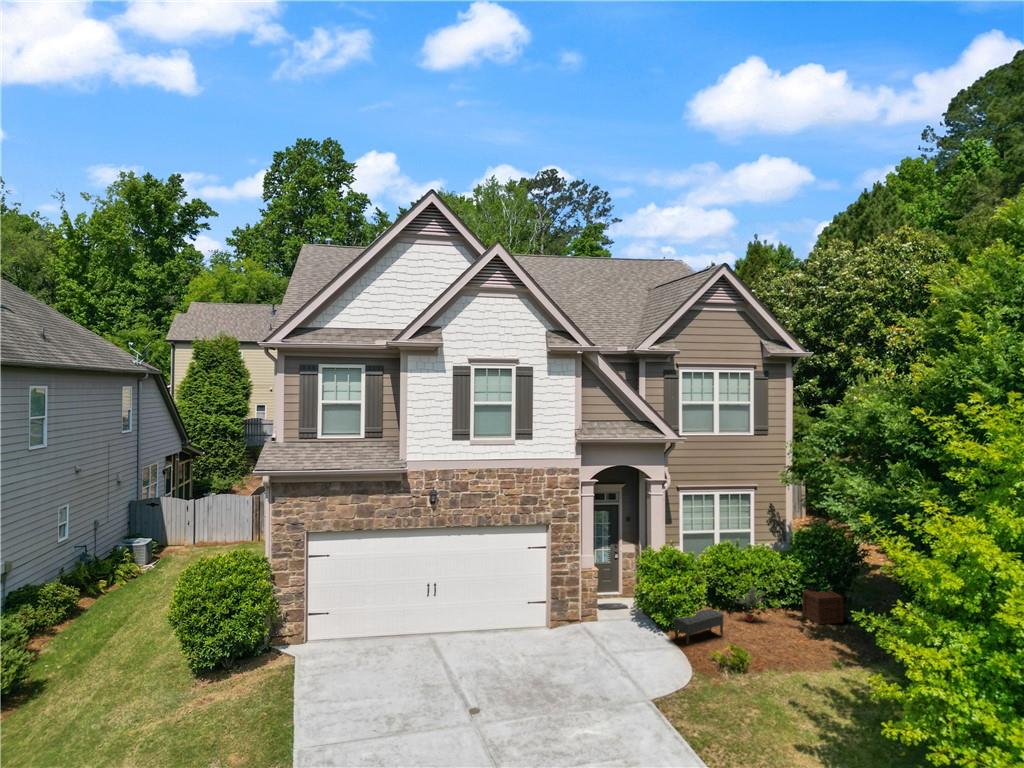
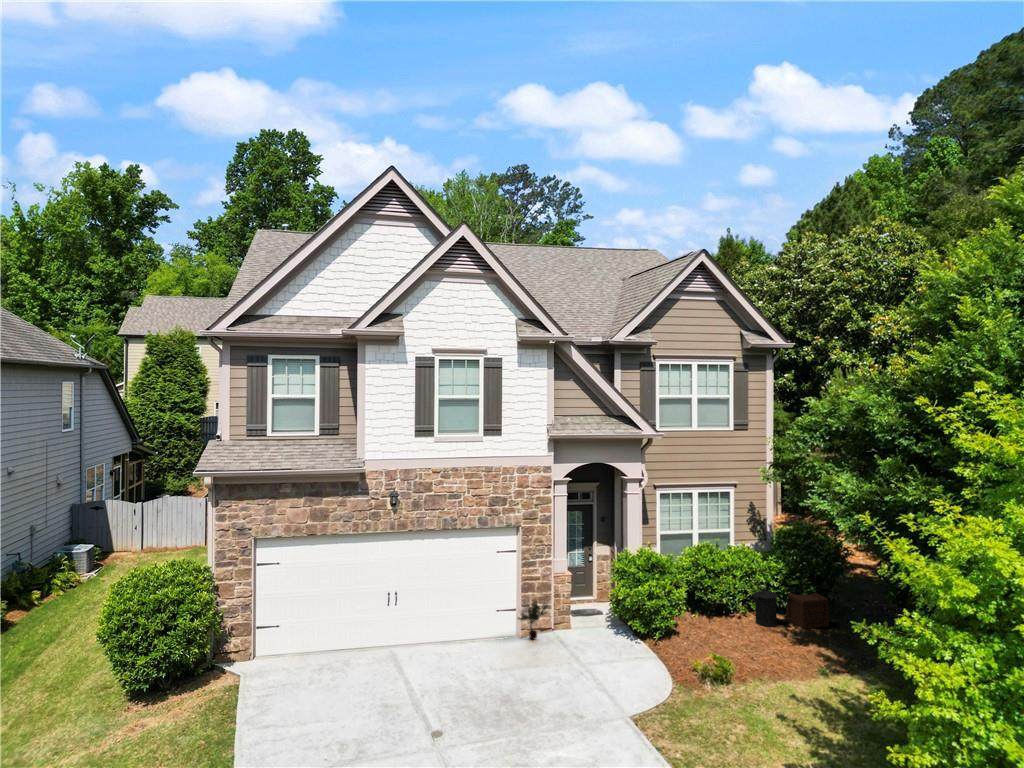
trash can: none [770,586,795,622] -> present [753,589,779,627]
potted tree: present [735,588,764,622] -> present [518,600,548,639]
bench: present [674,609,724,645] -> none [652,614,705,655]

